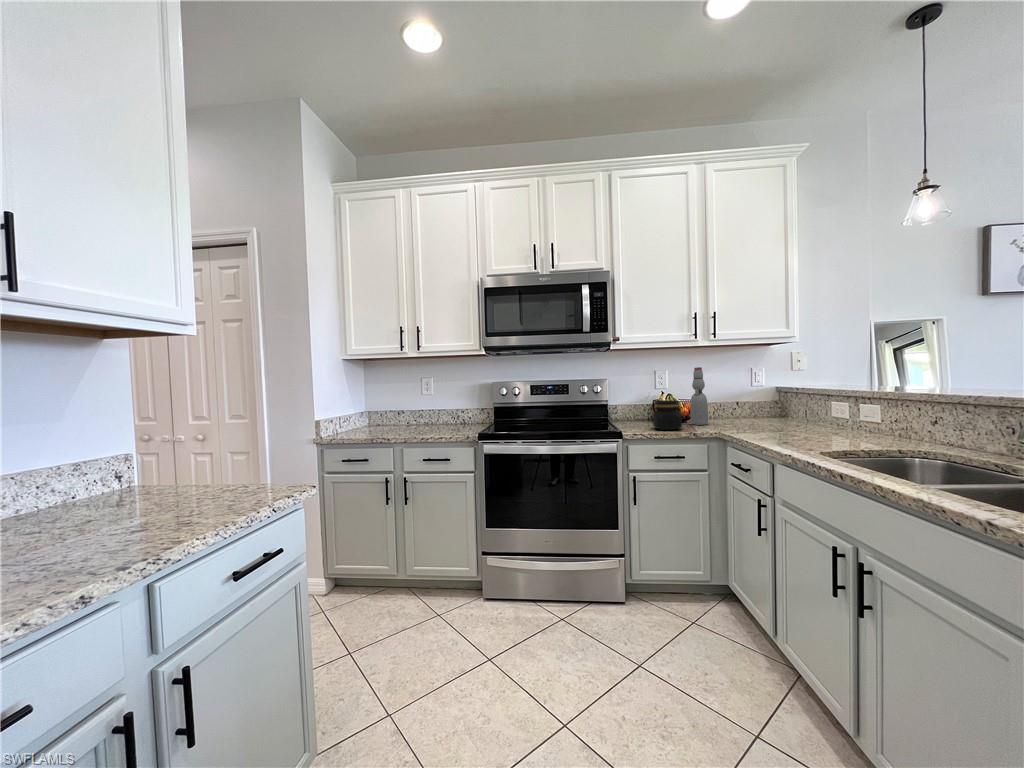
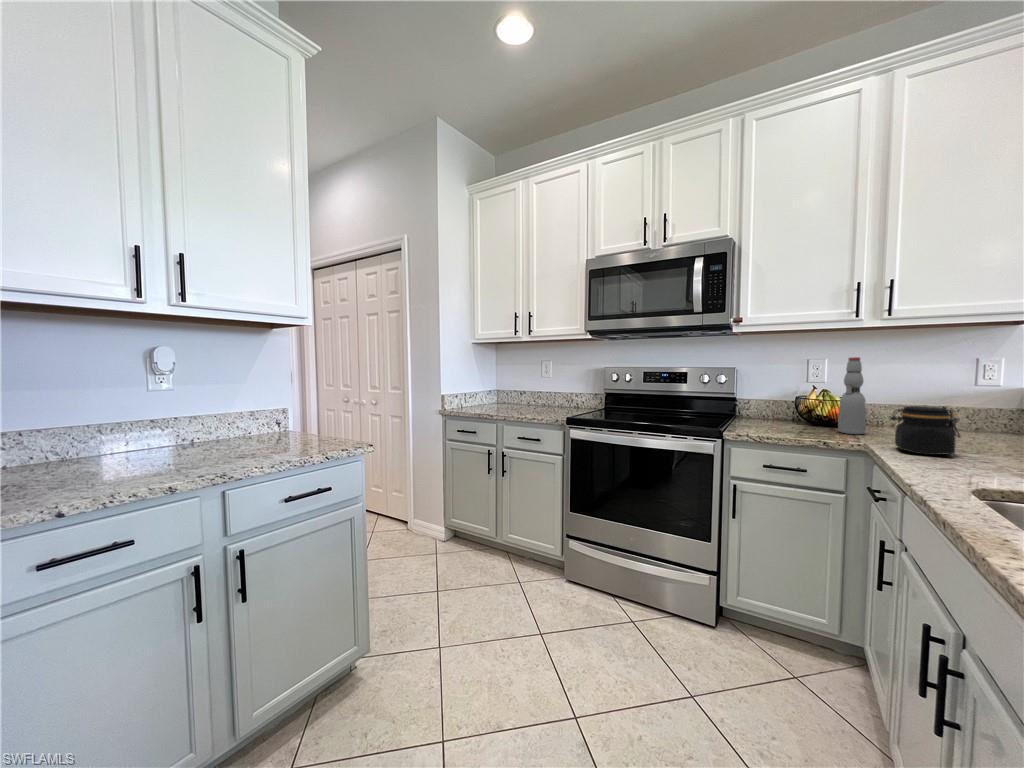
jar: present [650,400,683,430] -> present [891,406,960,455]

